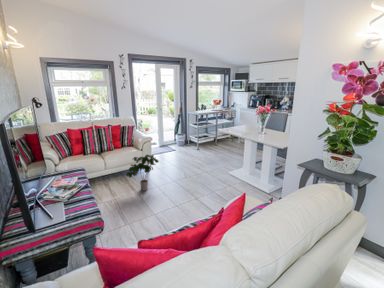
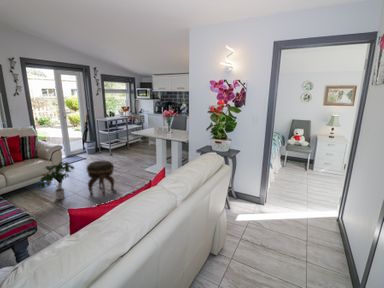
footstool: none [169,157,195,195] -> present [87,161,114,195]

